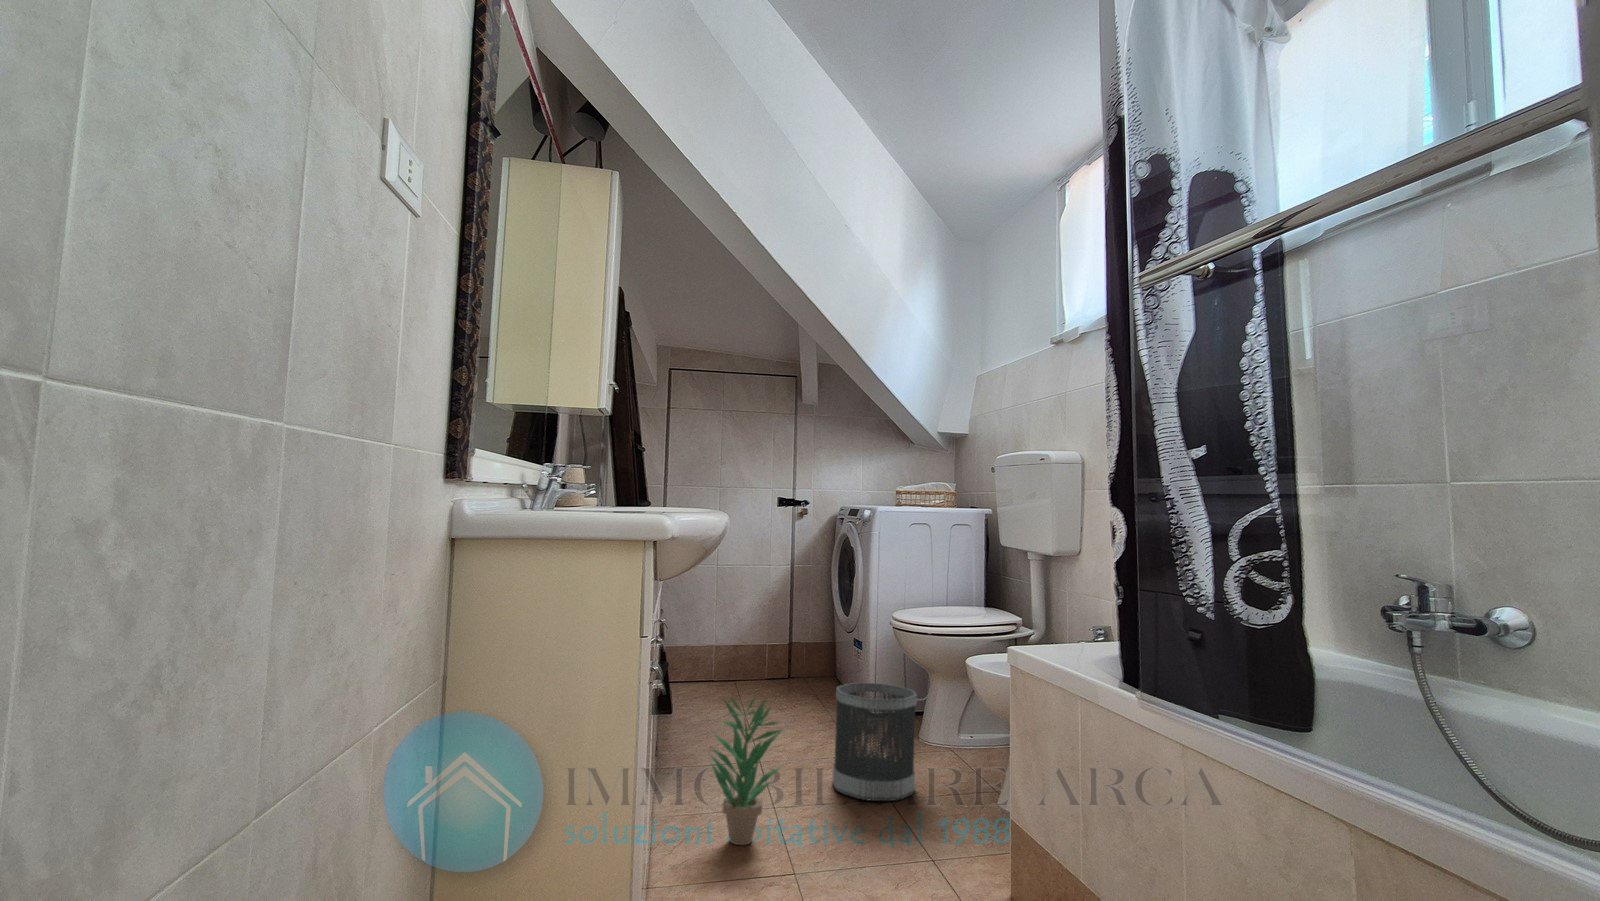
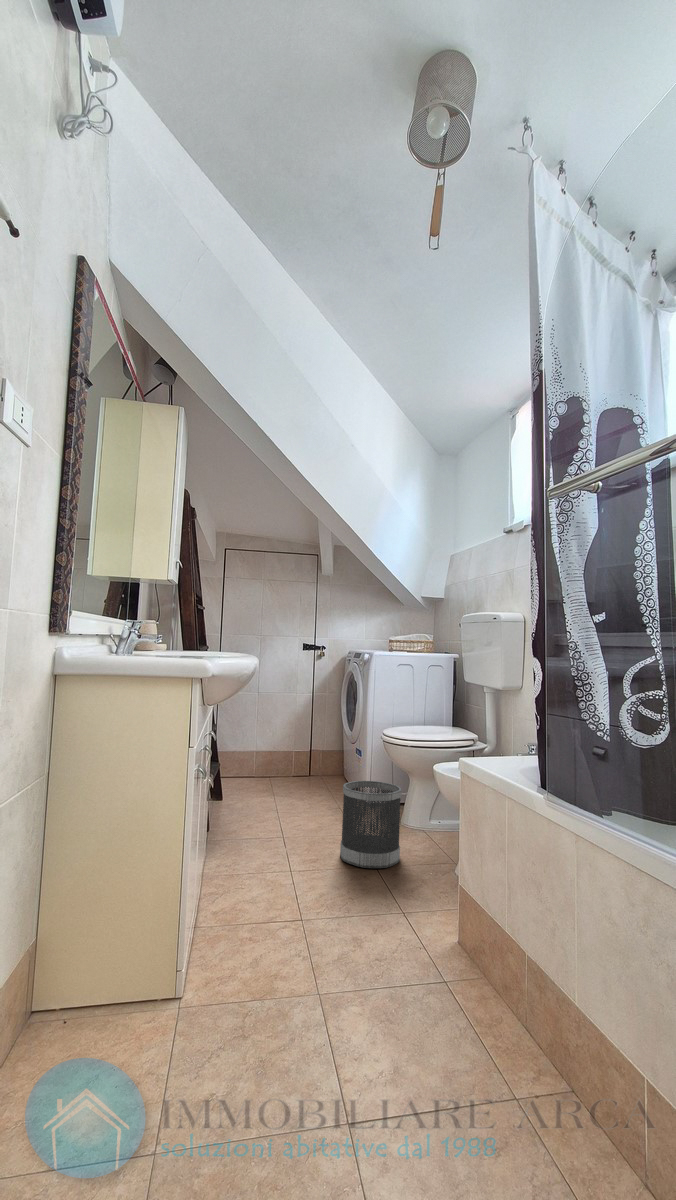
potted plant: present [710,697,782,845] -> none [248,791,304,903]

